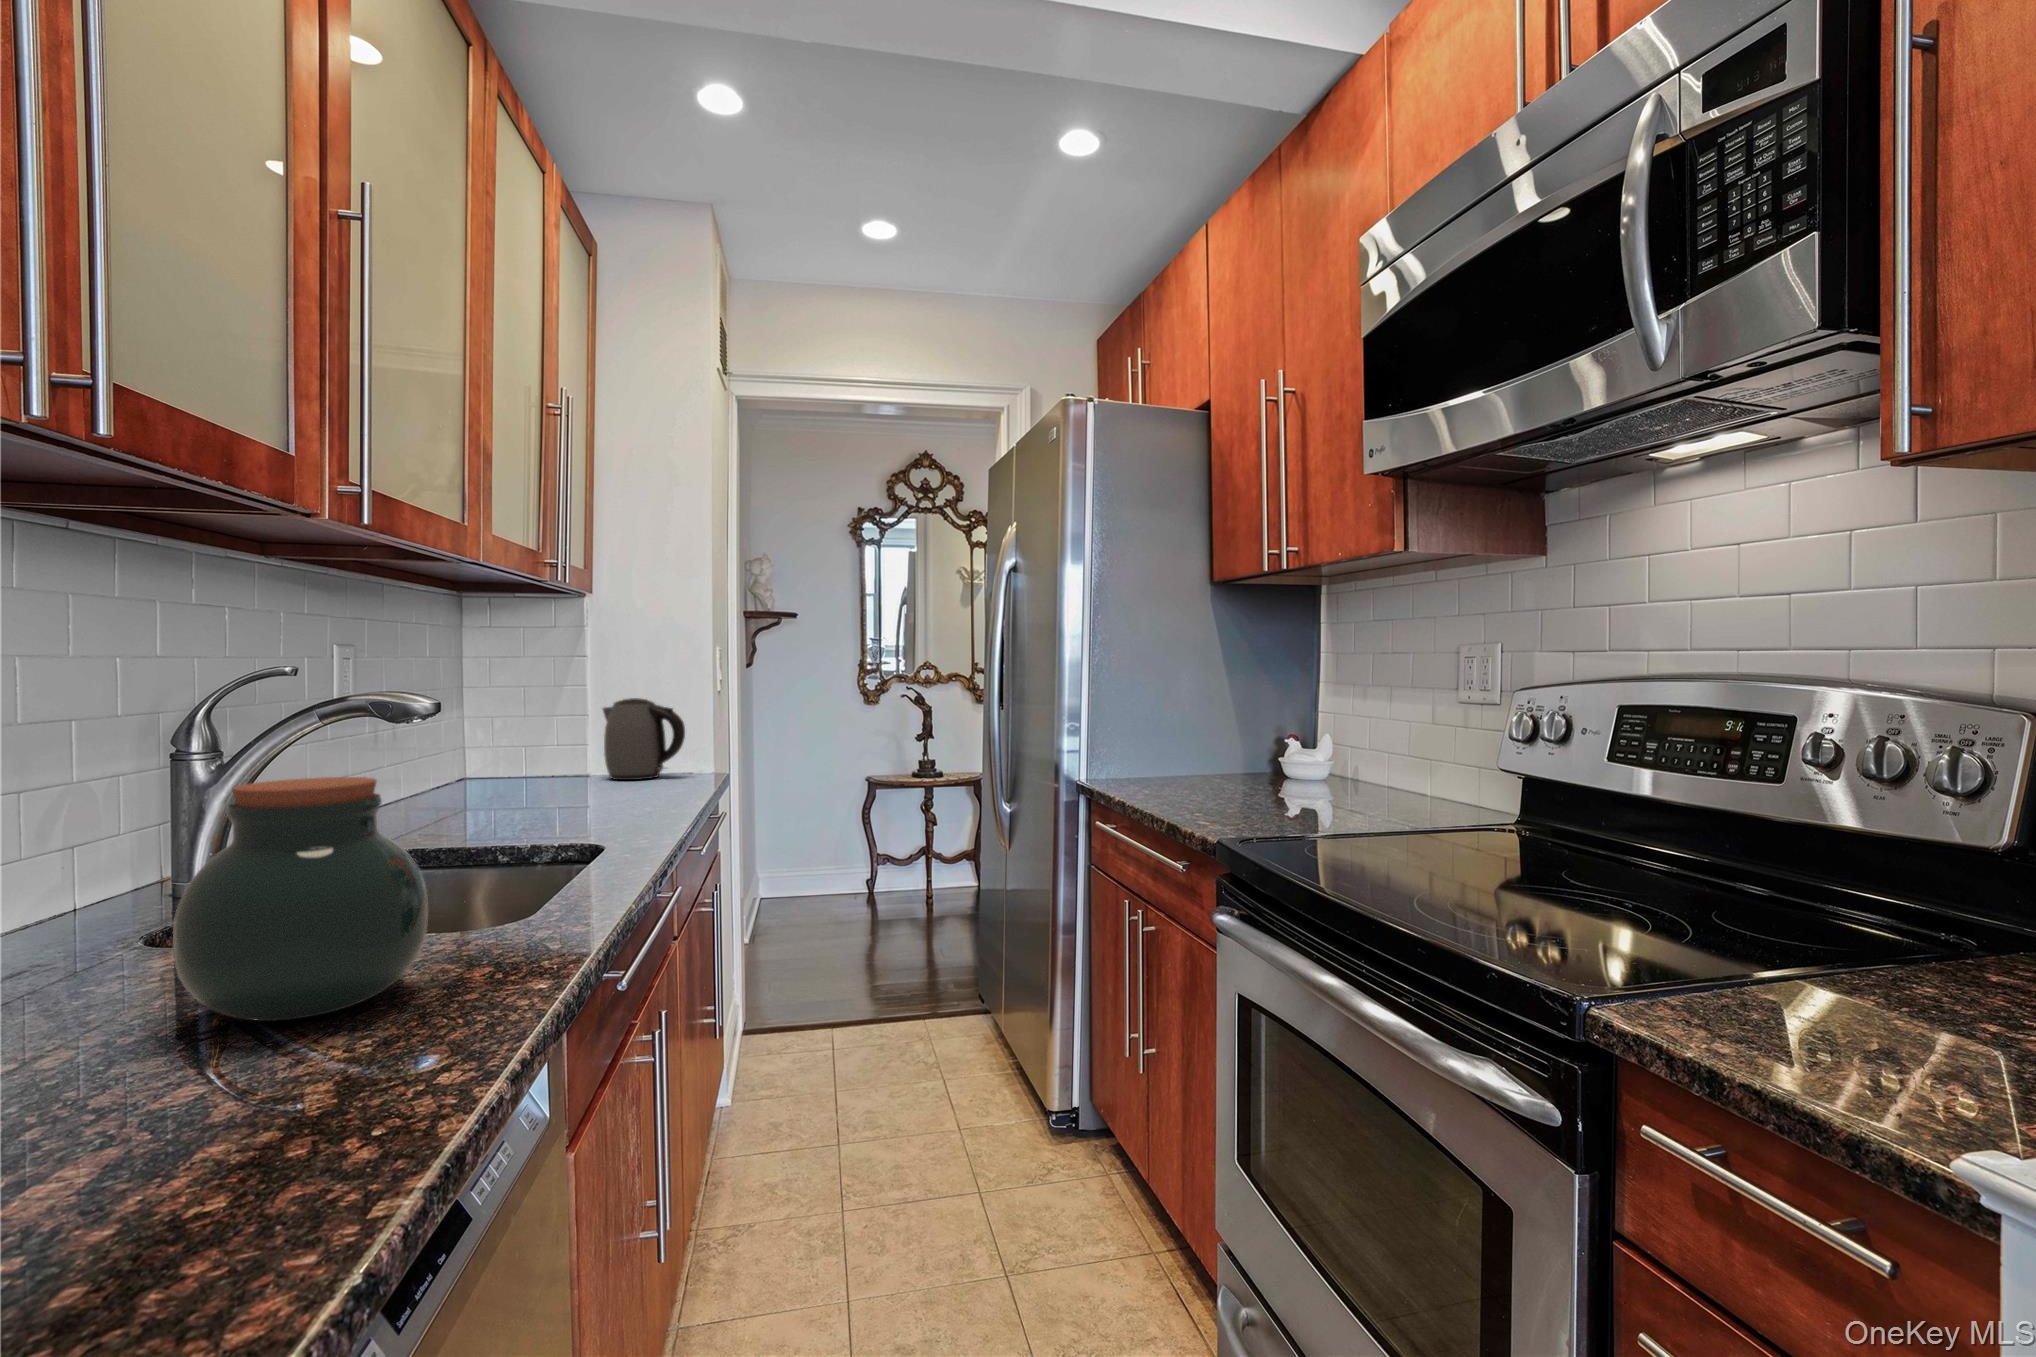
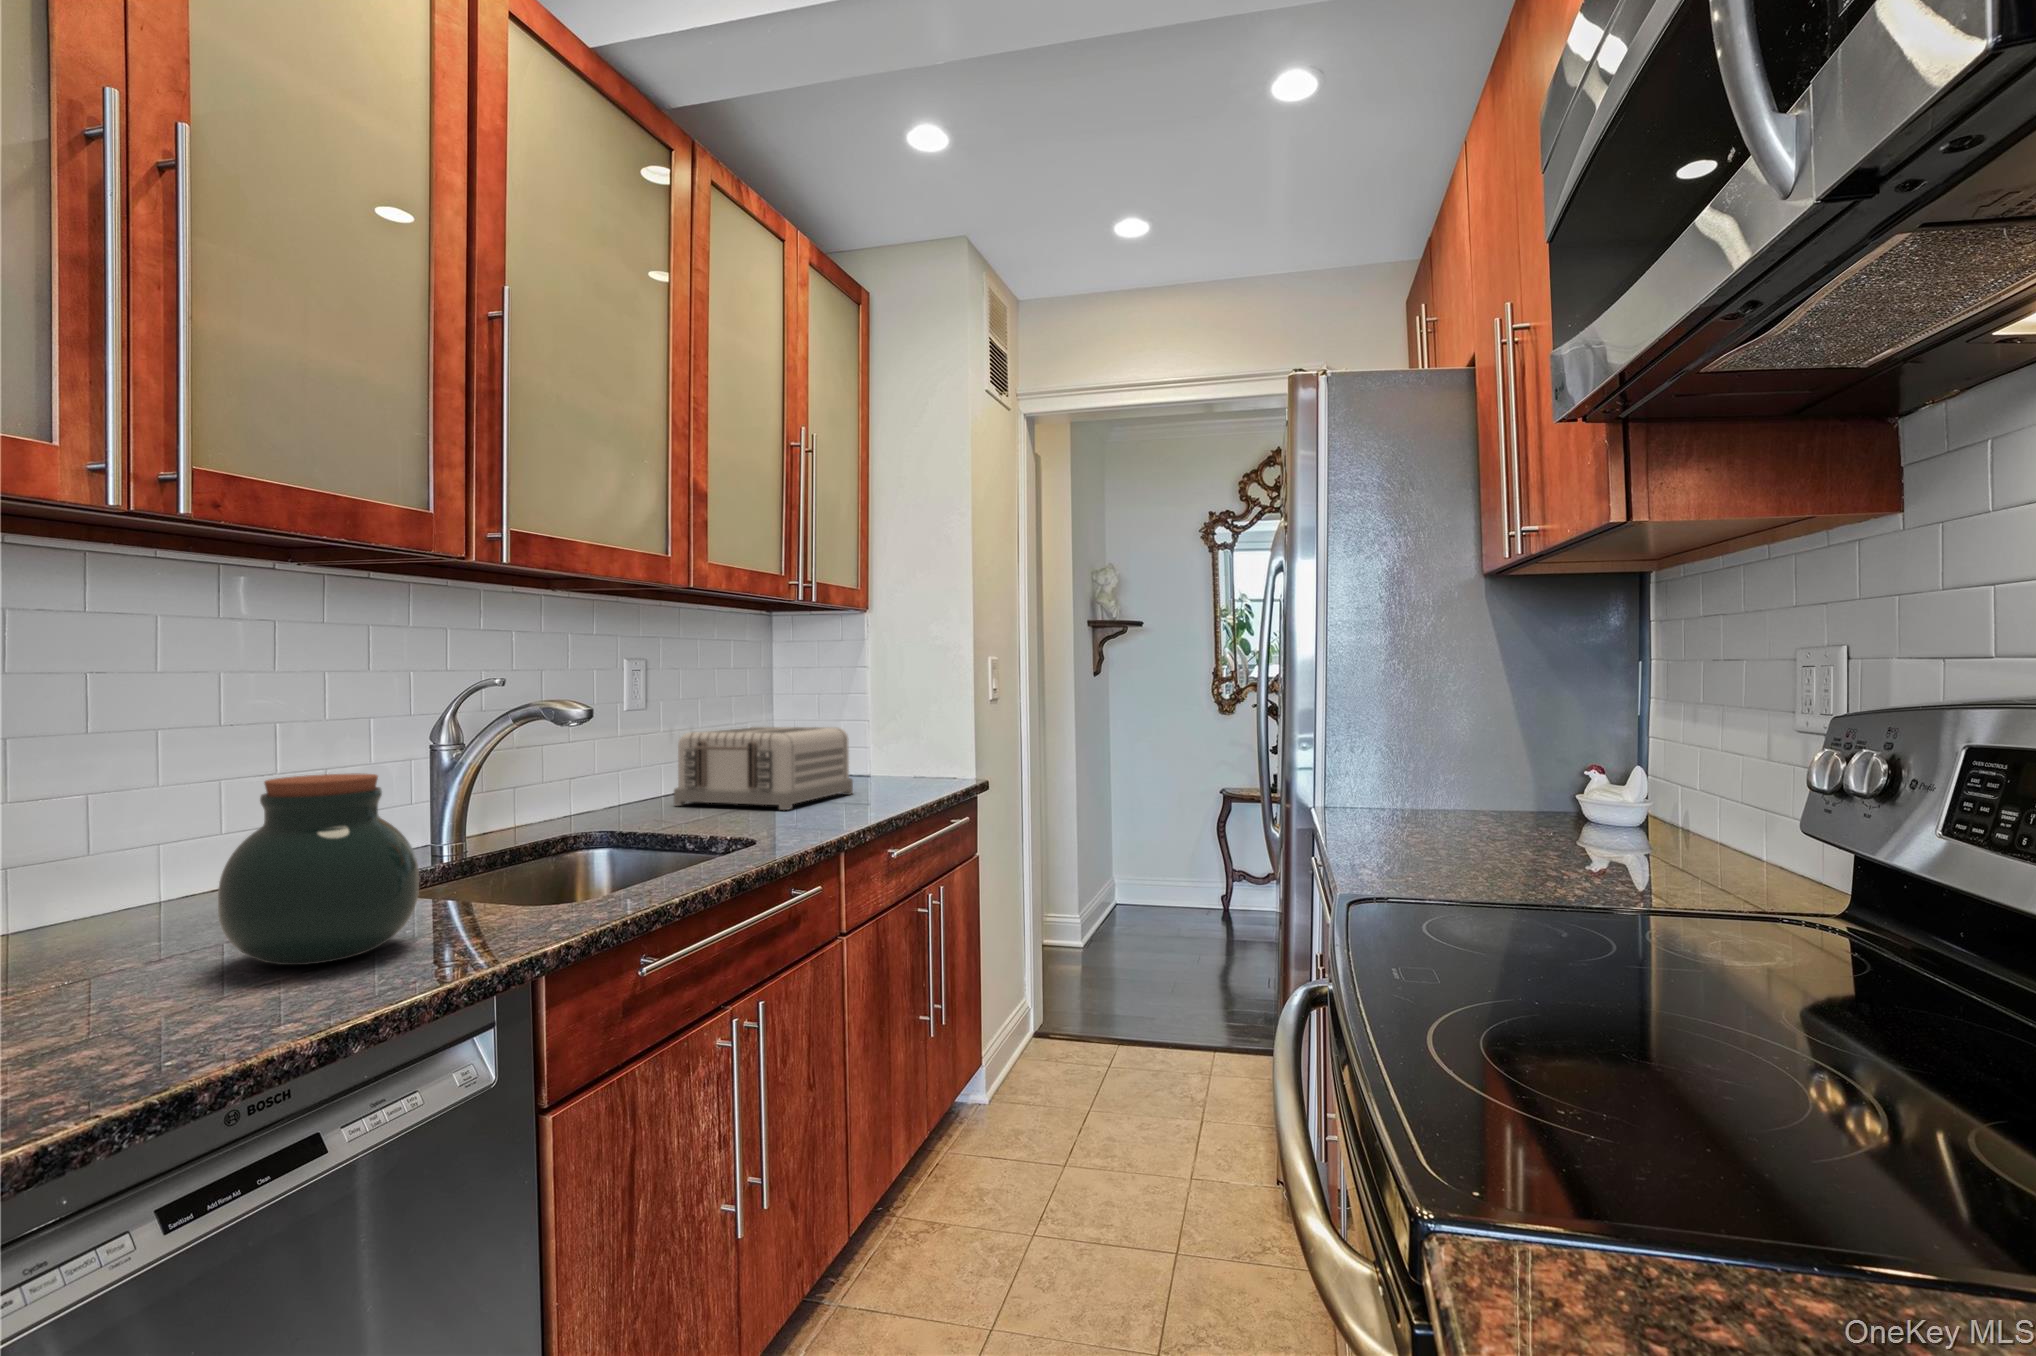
kettle: present [603,698,685,780] -> none [876,707,943,783]
toaster: none [402,721,606,817] -> present [674,727,853,810]

